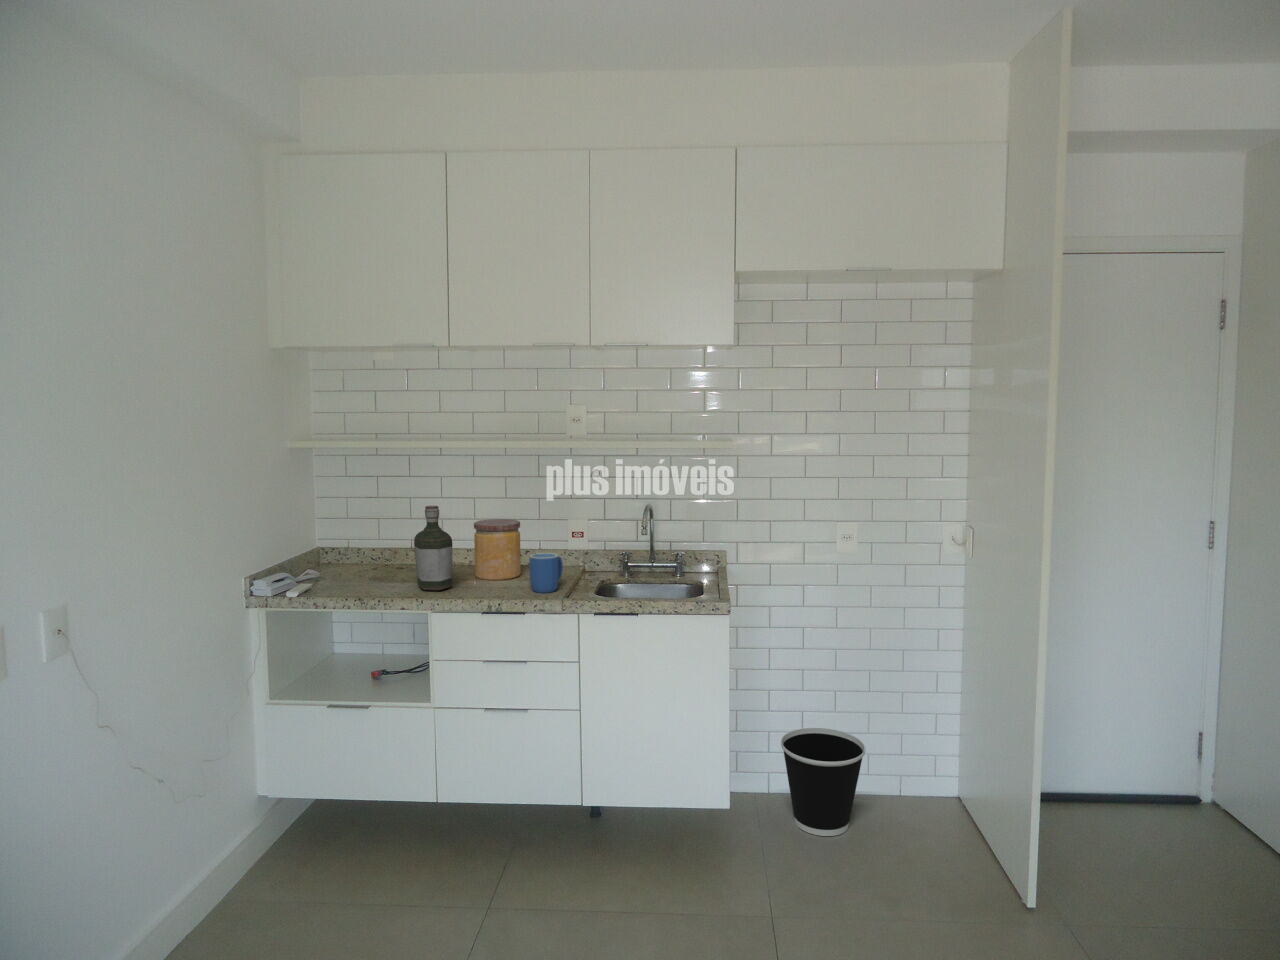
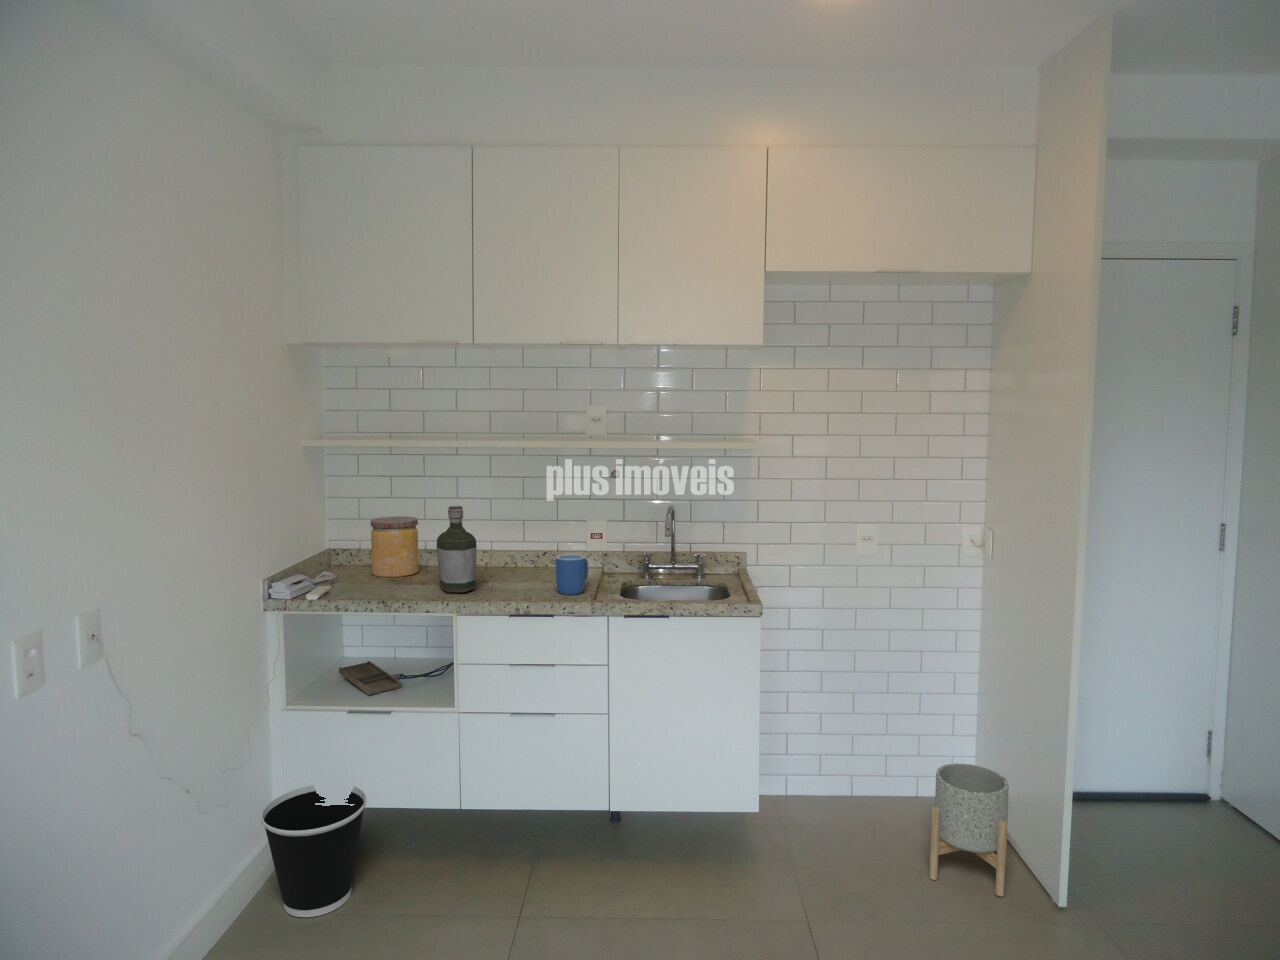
jar: present [474,519,521,580] -> present [371,517,419,577]
tray: none [324,657,383,691] -> present [339,661,401,696]
wastebasket: present [781,728,865,836] -> present [261,785,367,917]
planter: none [902,762,983,895] -> present [929,764,1009,897]

